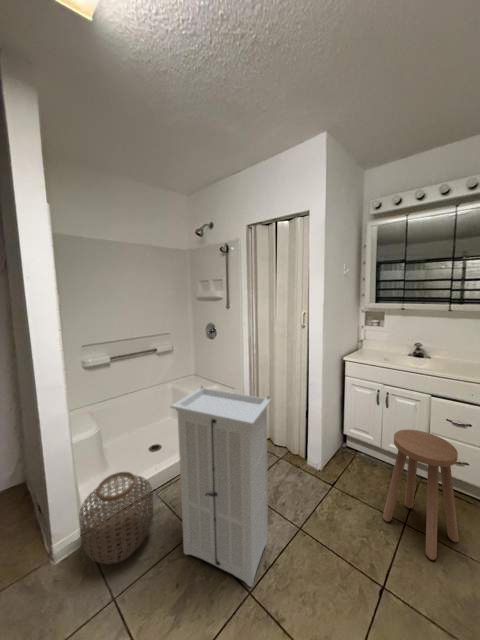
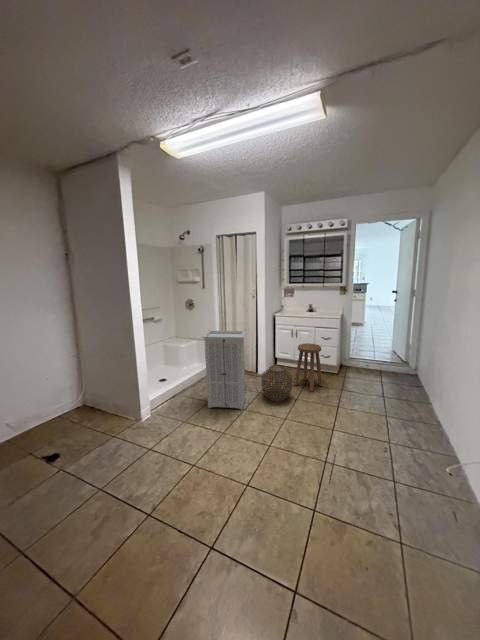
woven basket: present [79,472,153,564] -> present [262,365,292,402]

